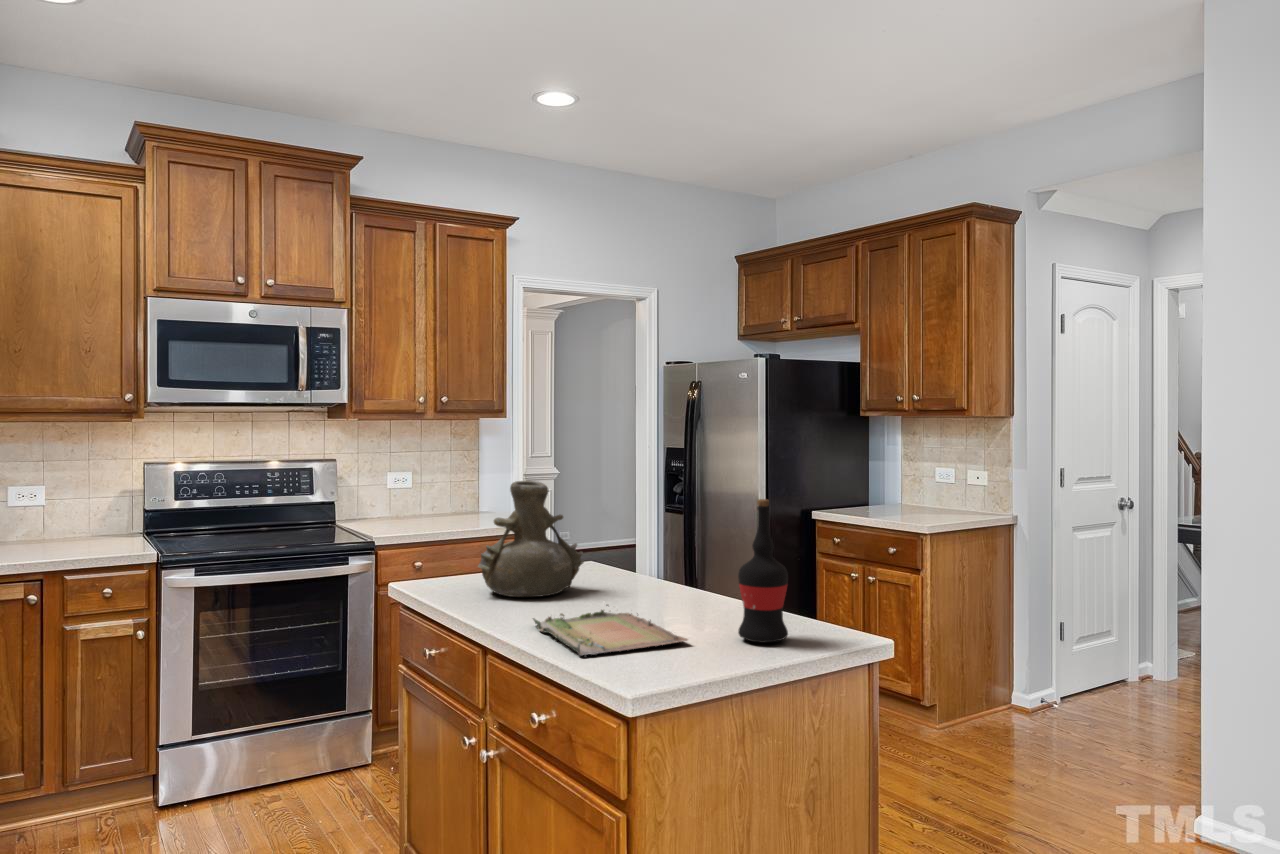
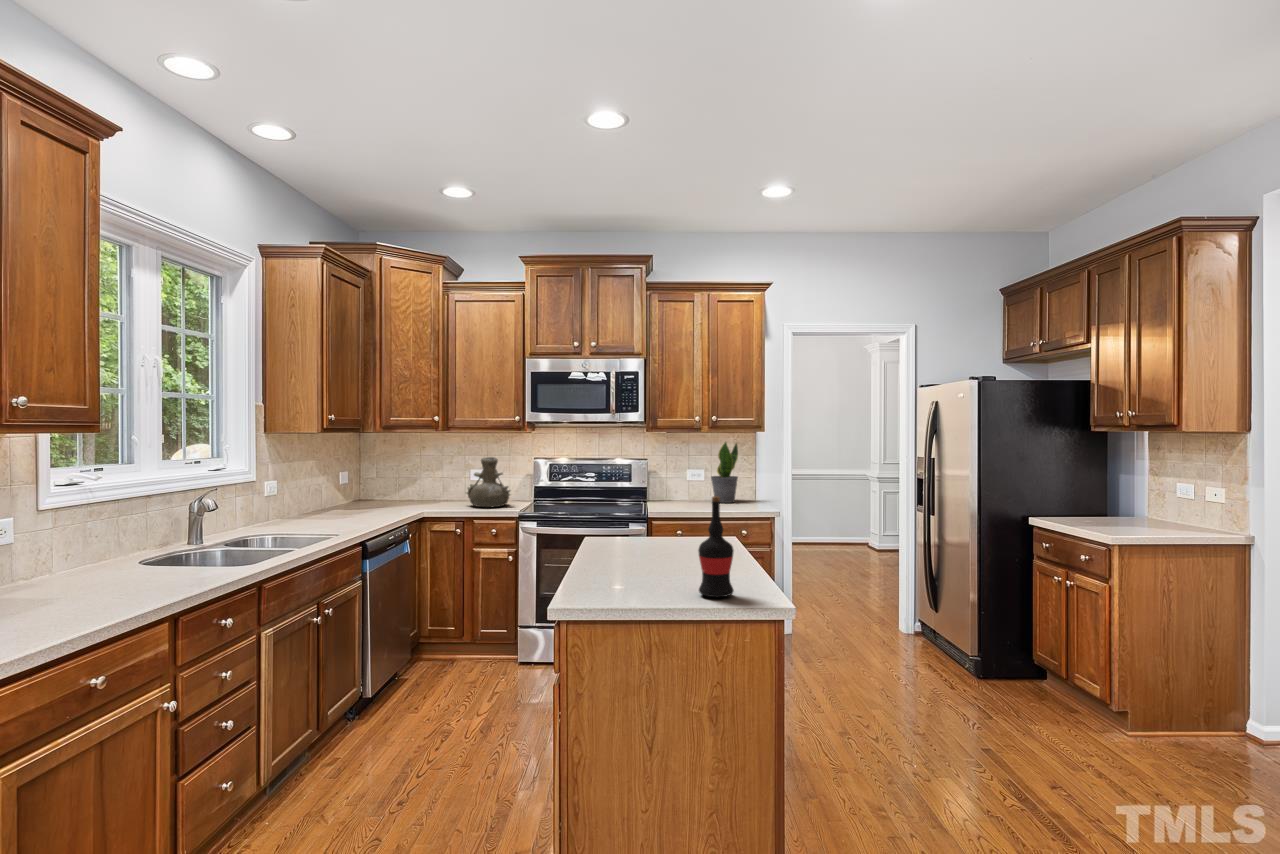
potted plant: none [428,432,468,518] -> present [711,442,738,503]
vase: present [478,481,584,597] -> present [466,457,510,507]
tray: present [533,605,688,657] -> none [587,560,671,589]

